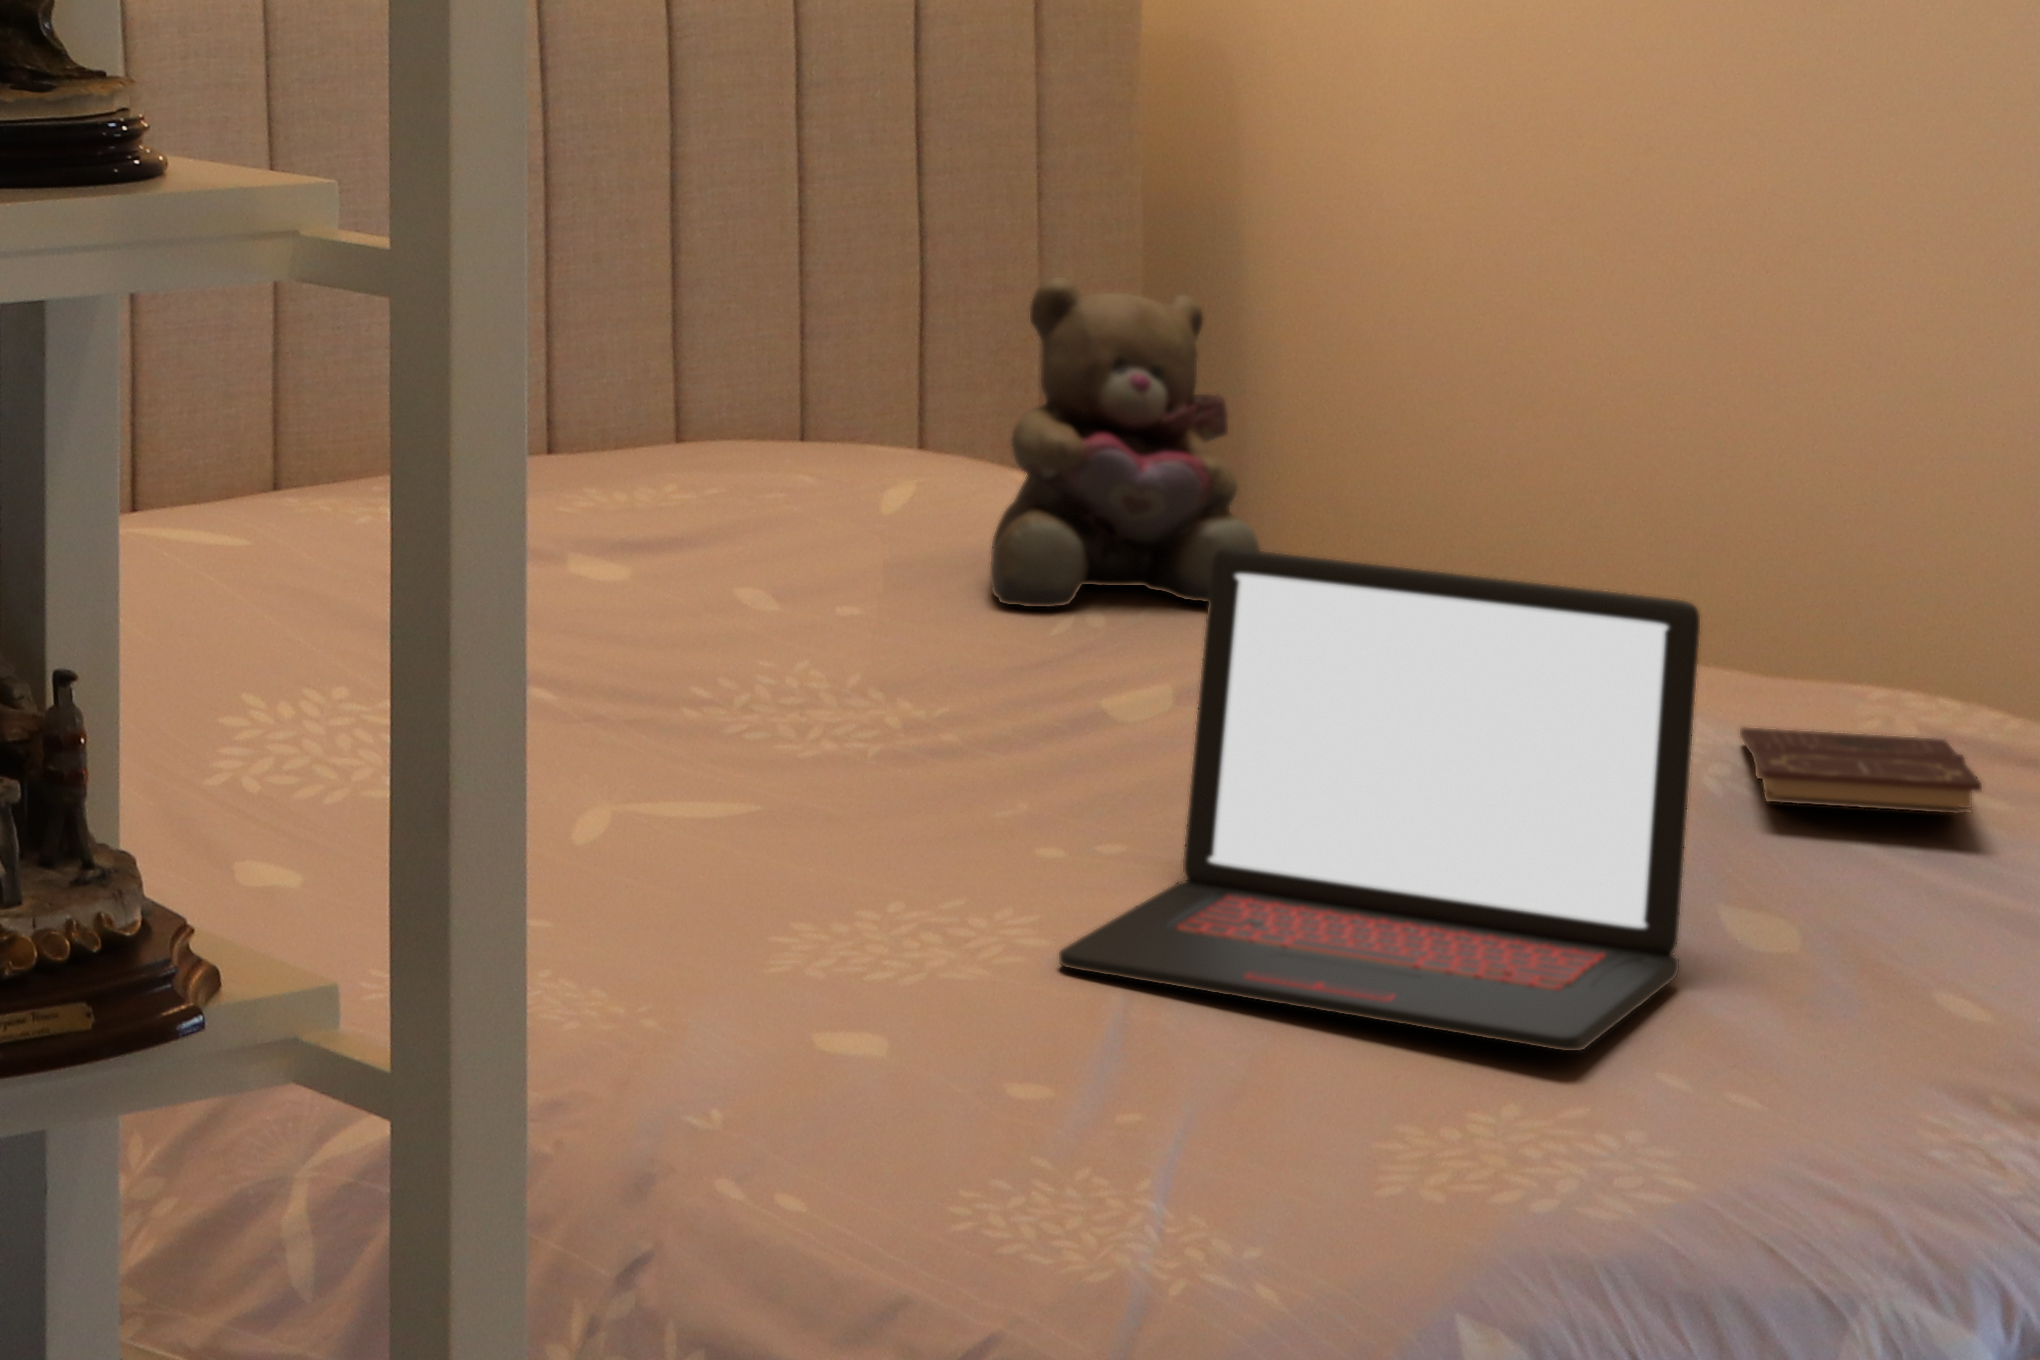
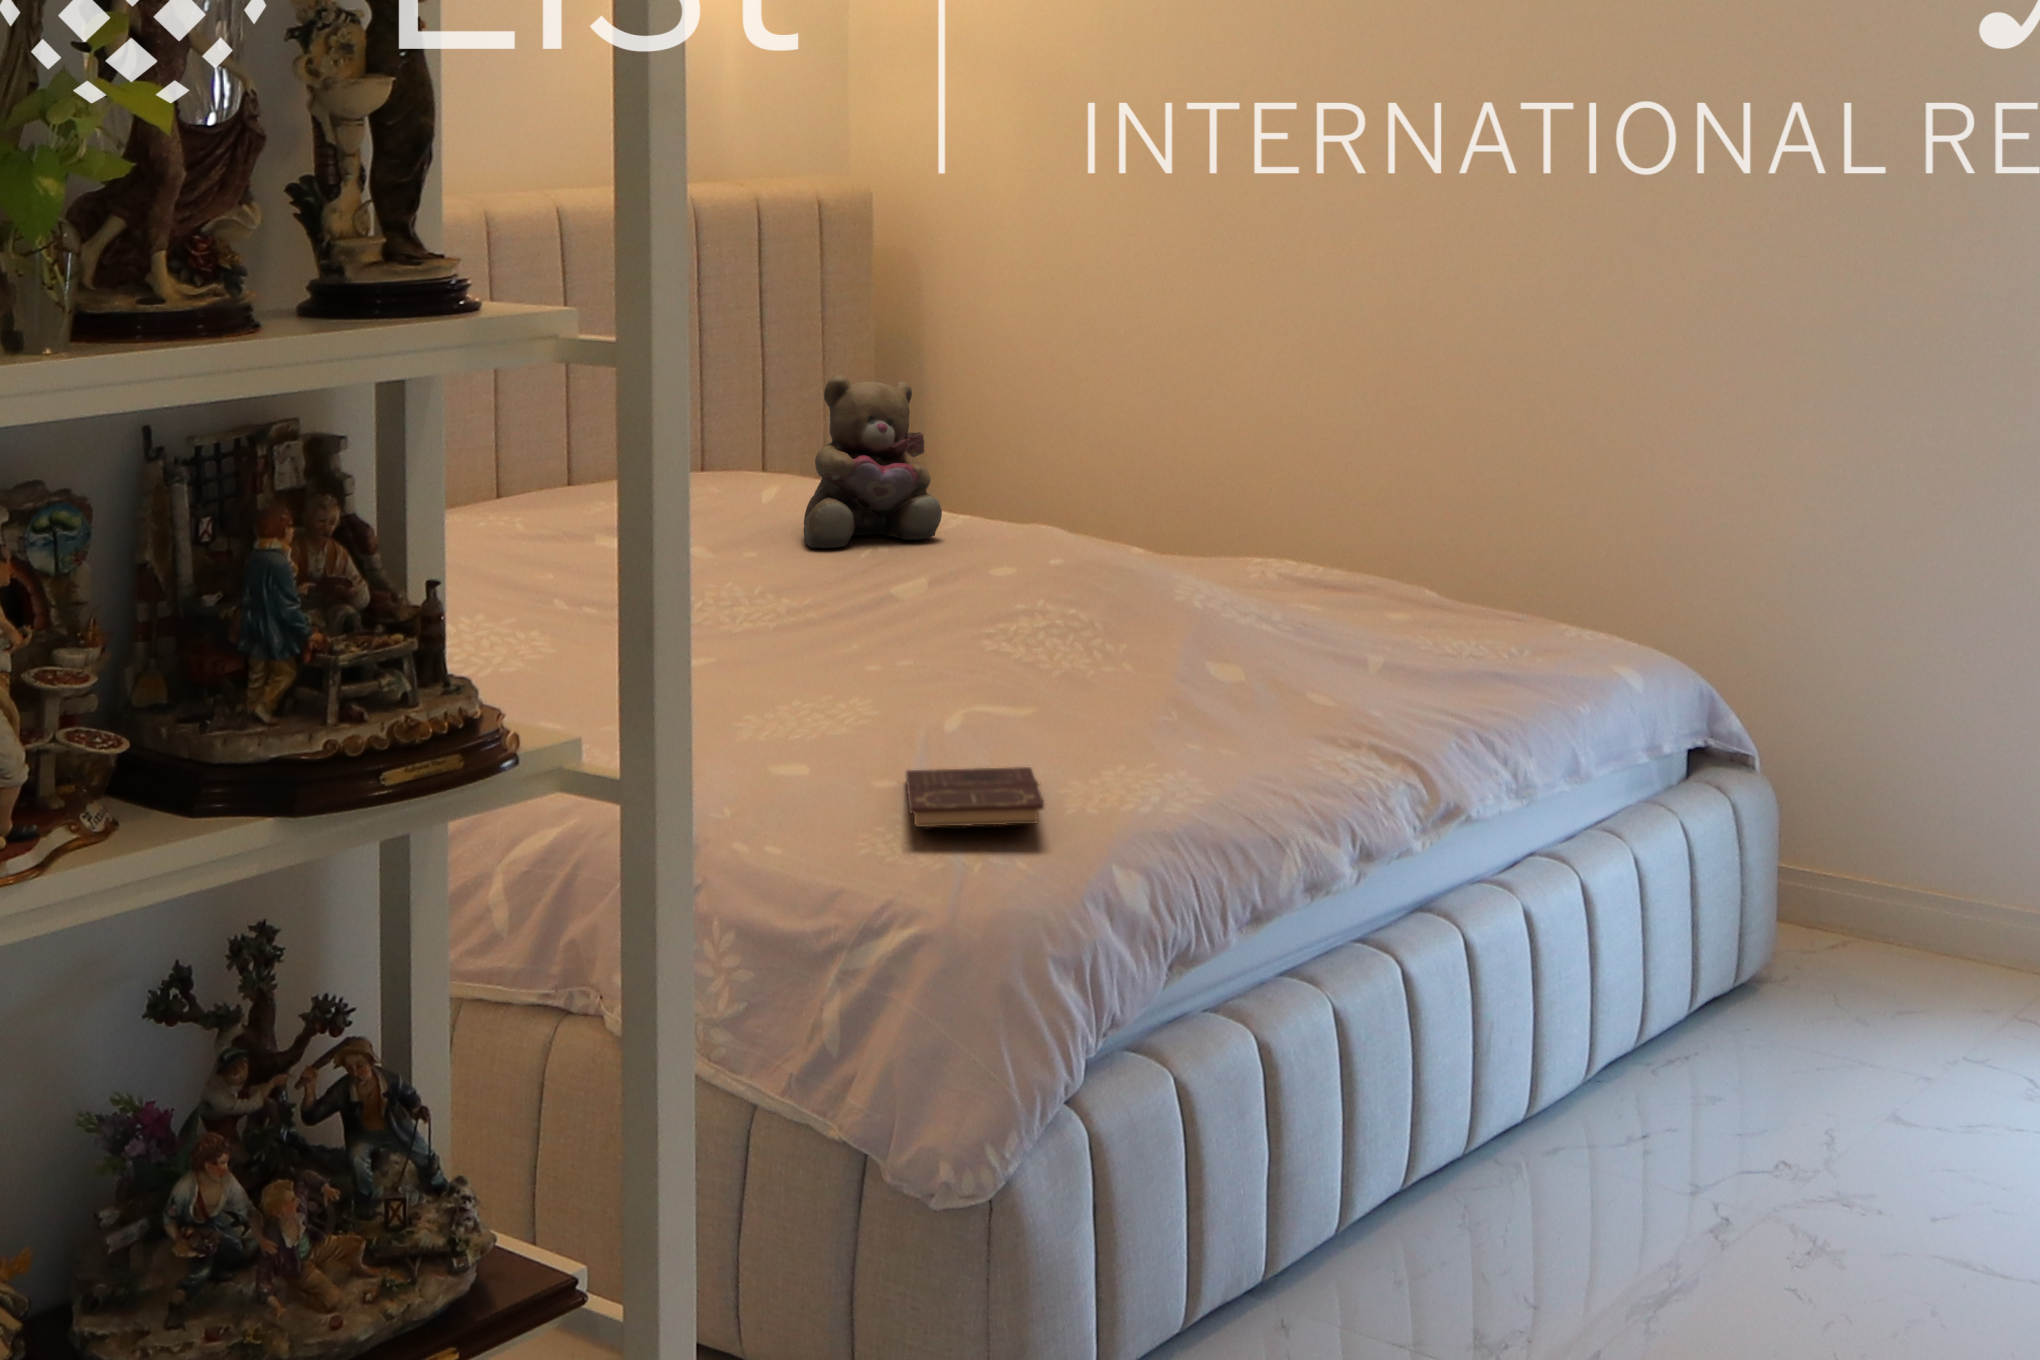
laptop: present [1059,548,1700,1051] -> none [876,502,1186,736]
book: present [1740,727,1982,814] -> present [906,767,1044,827]

